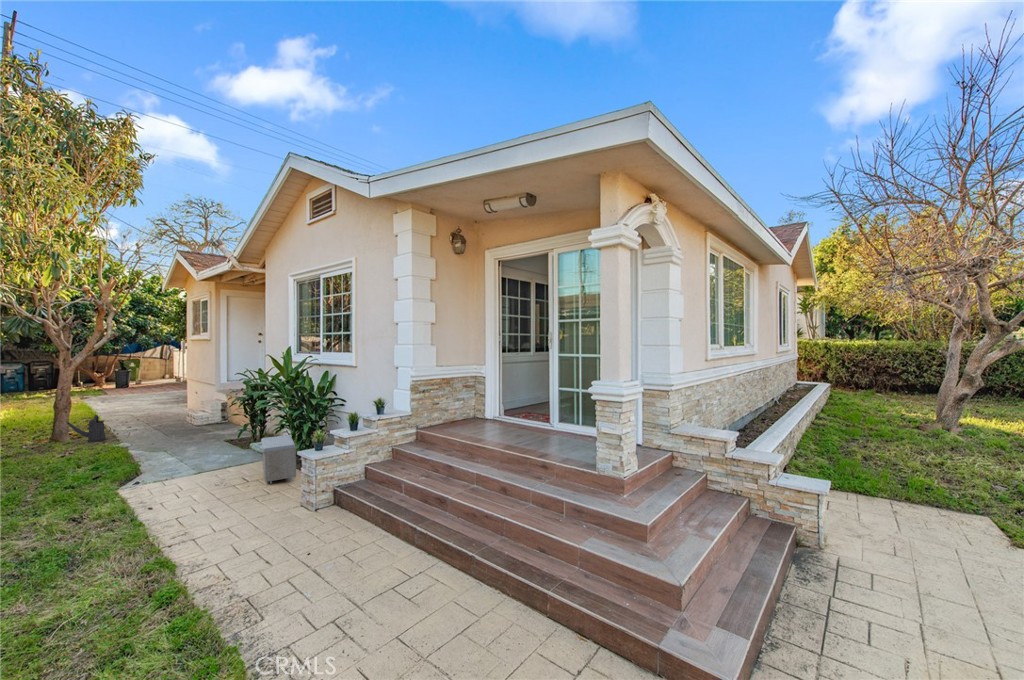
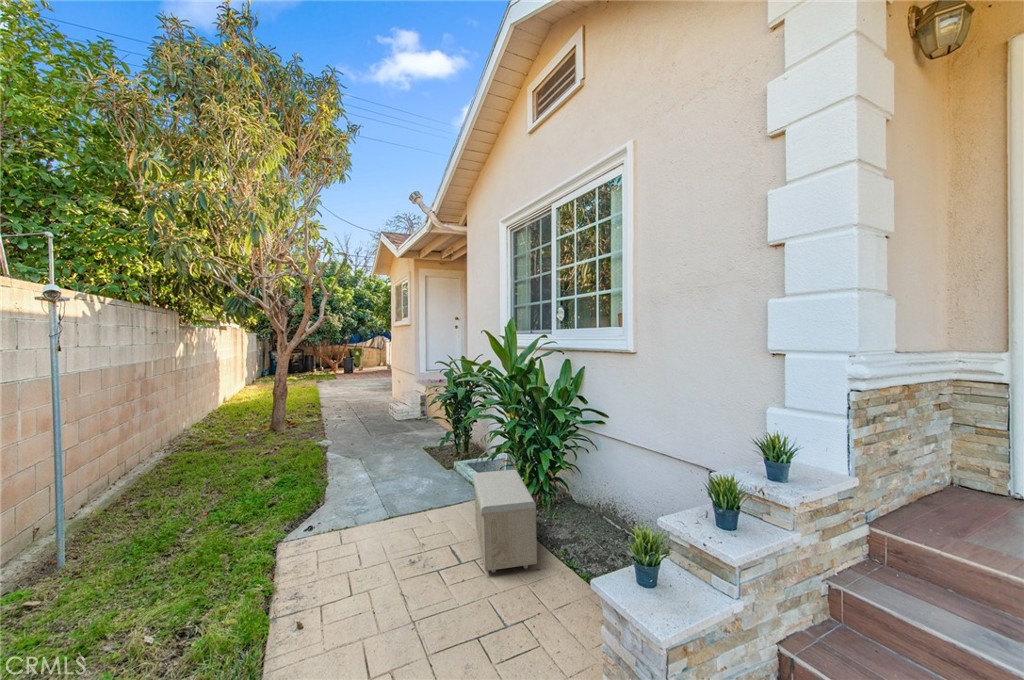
watering can: present [67,415,111,442] -> none [275,405,314,436]

